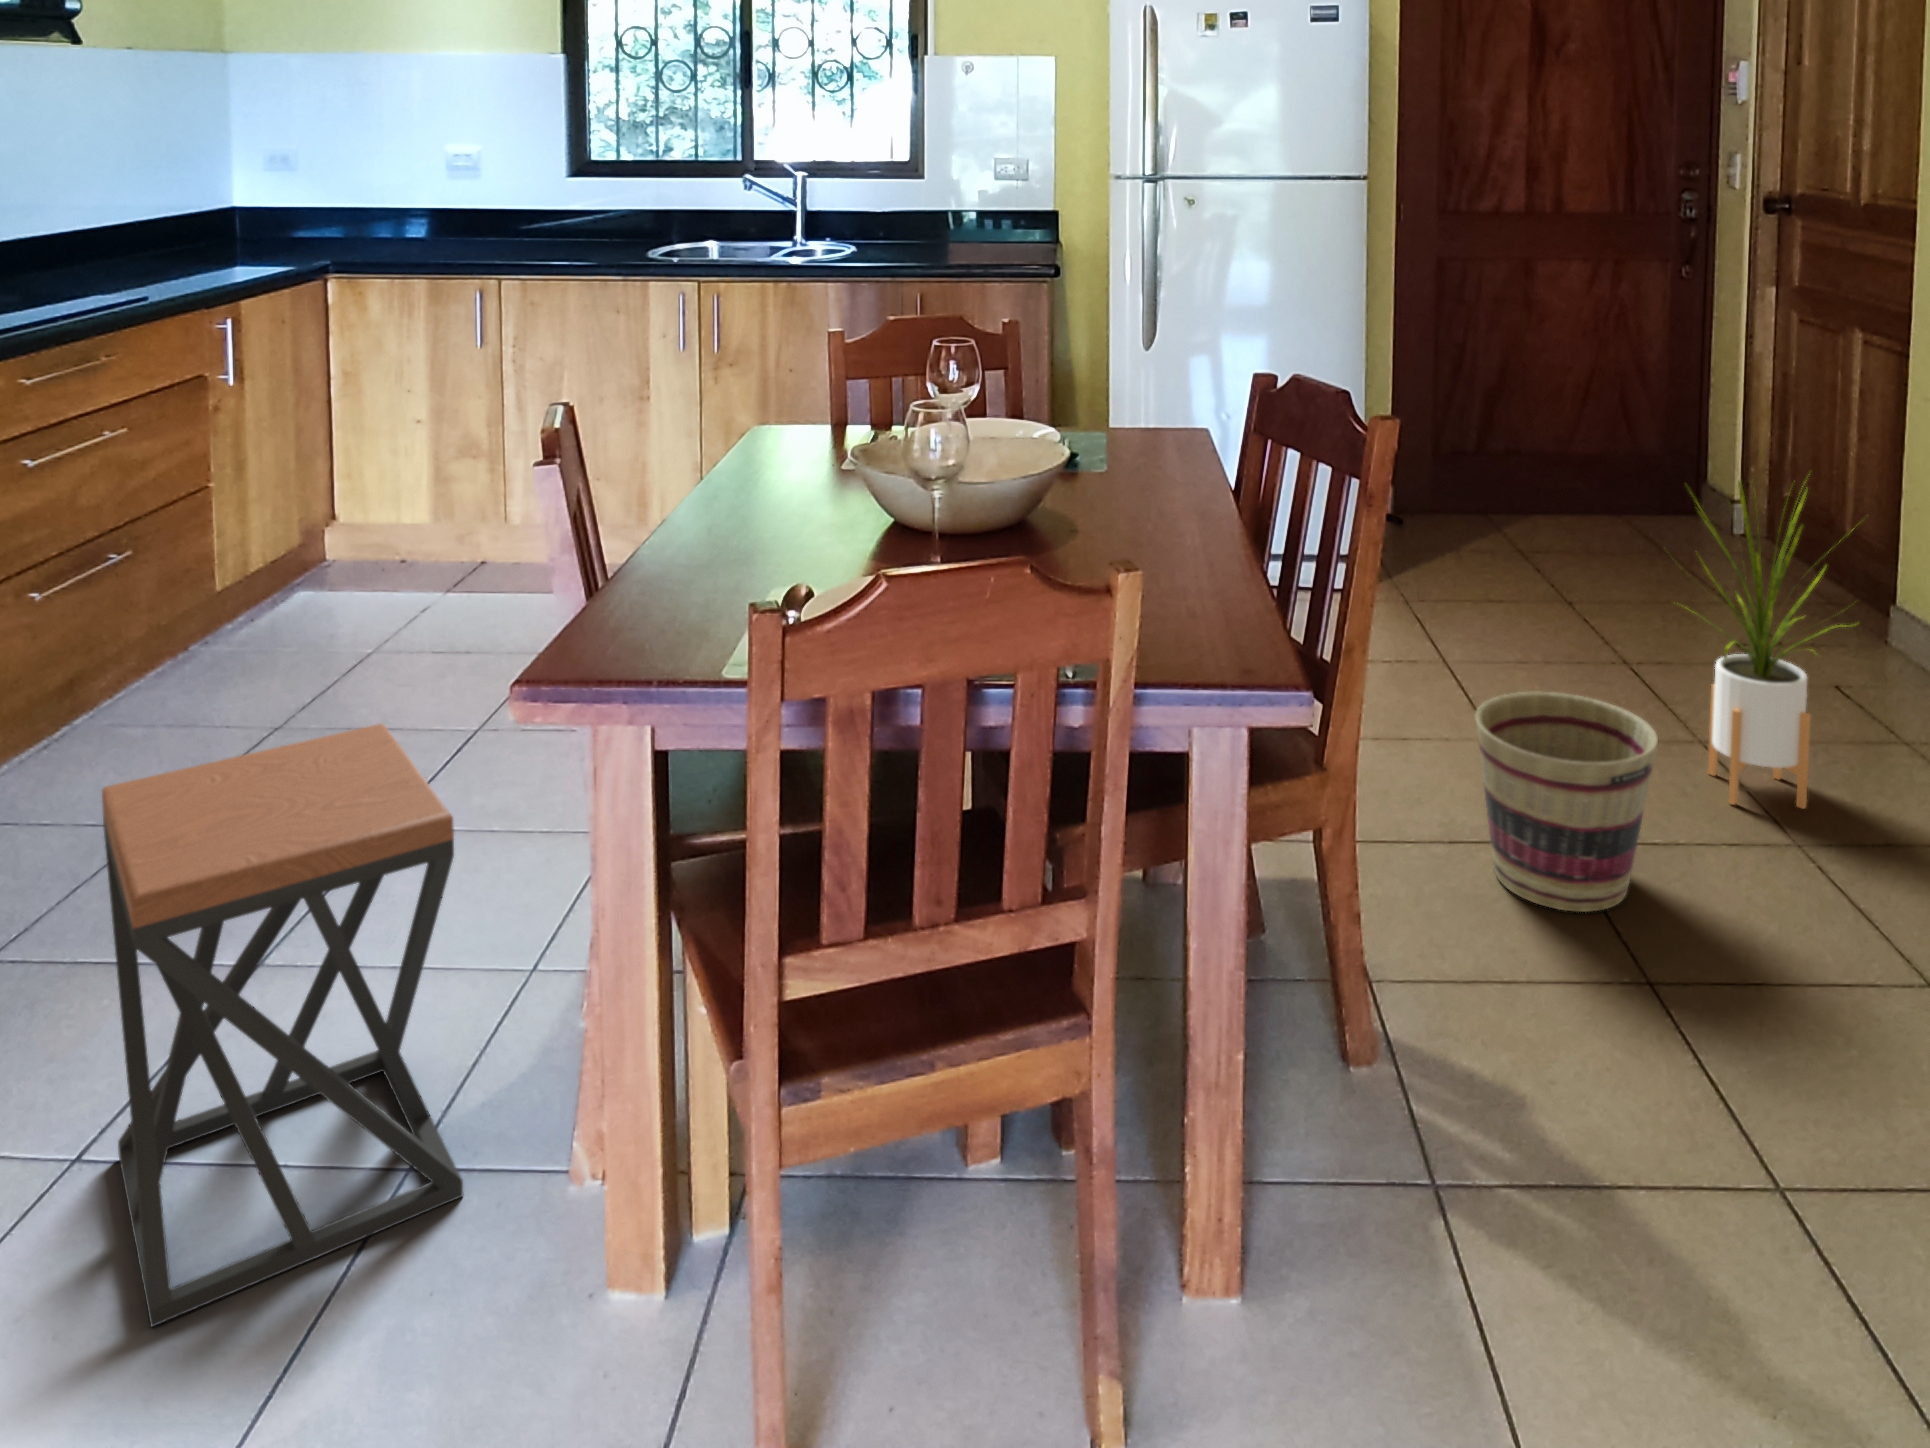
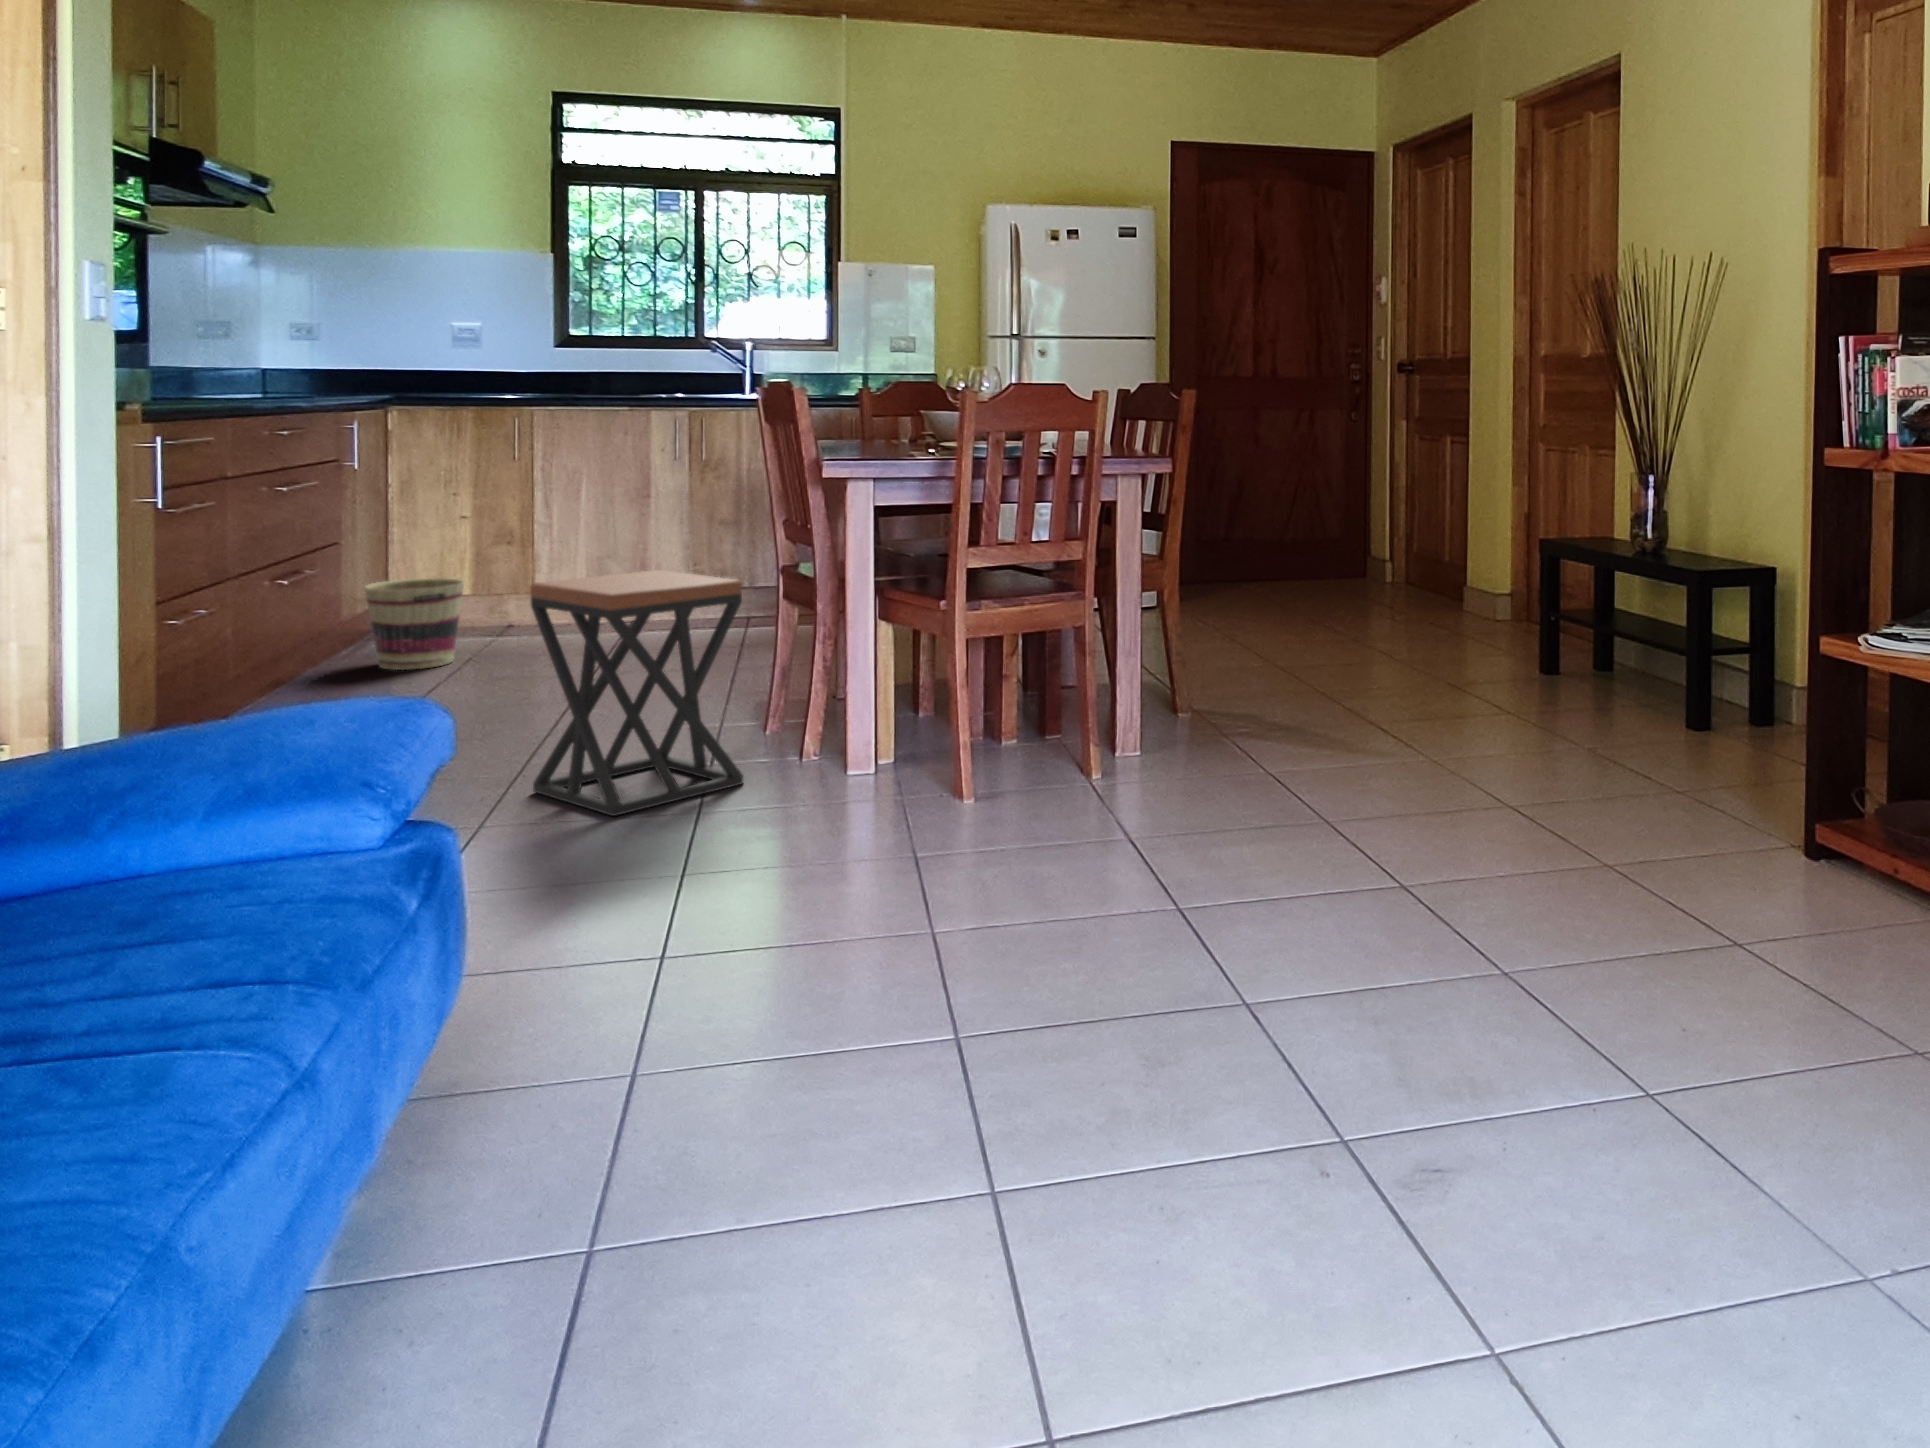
house plant: present [1682,478,1856,809] -> none [1331,472,1432,658]
basket: present [1475,692,1658,912] -> present [364,578,464,670]

